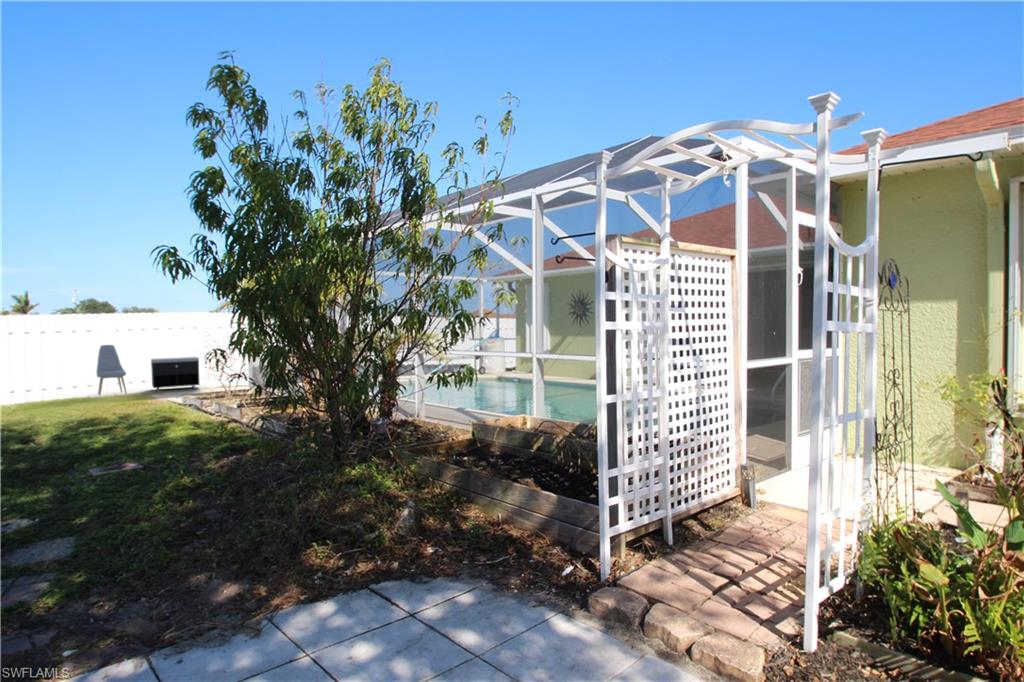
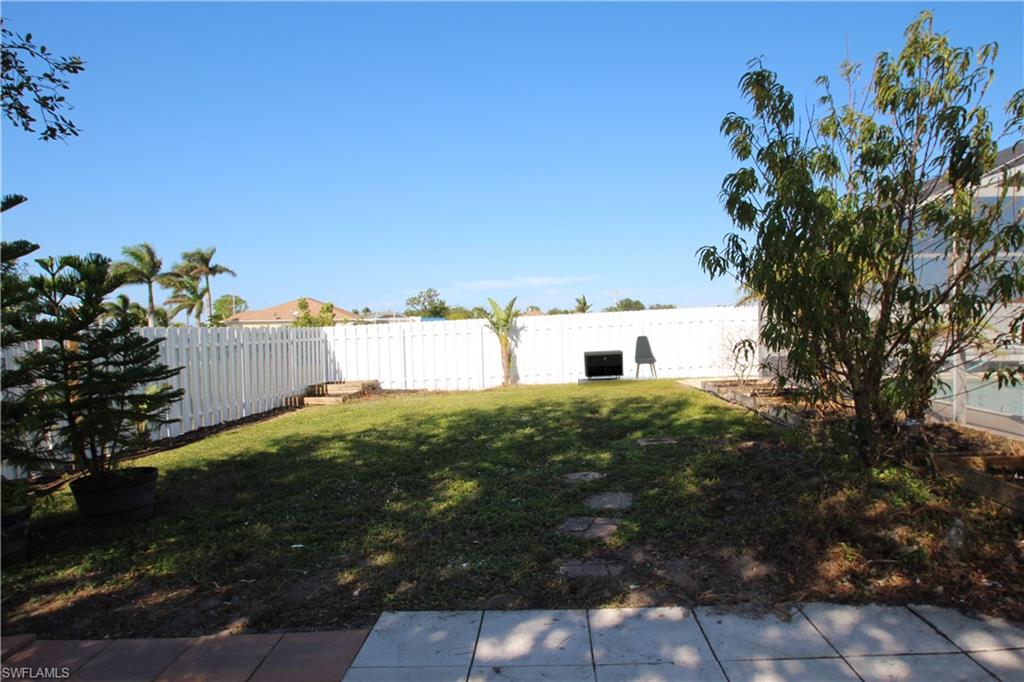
storage bench: present [151,357,199,391] -> present [584,350,624,380]

